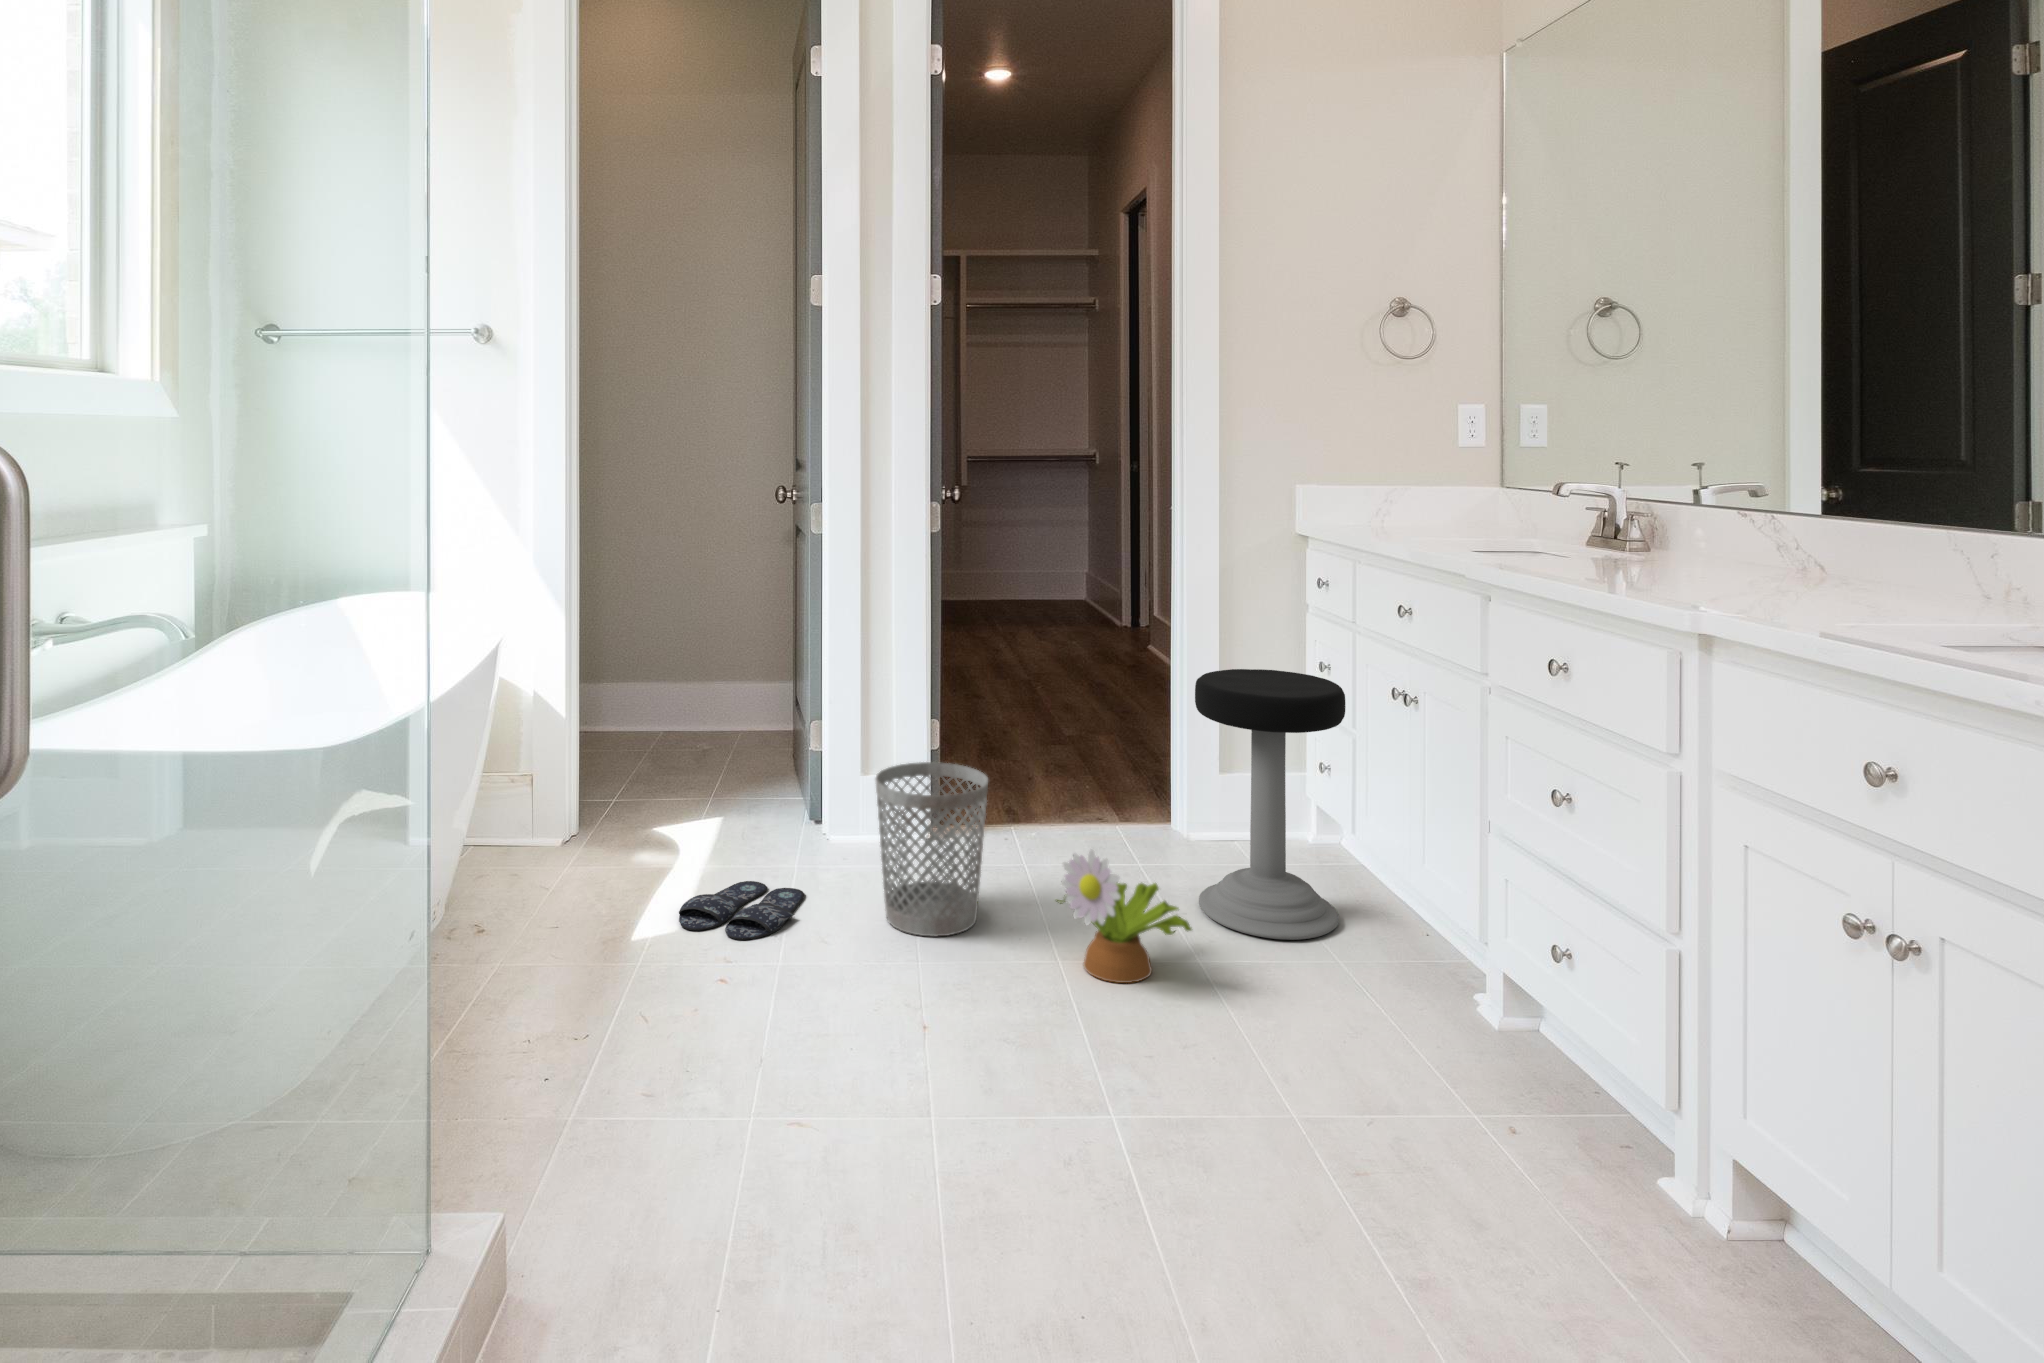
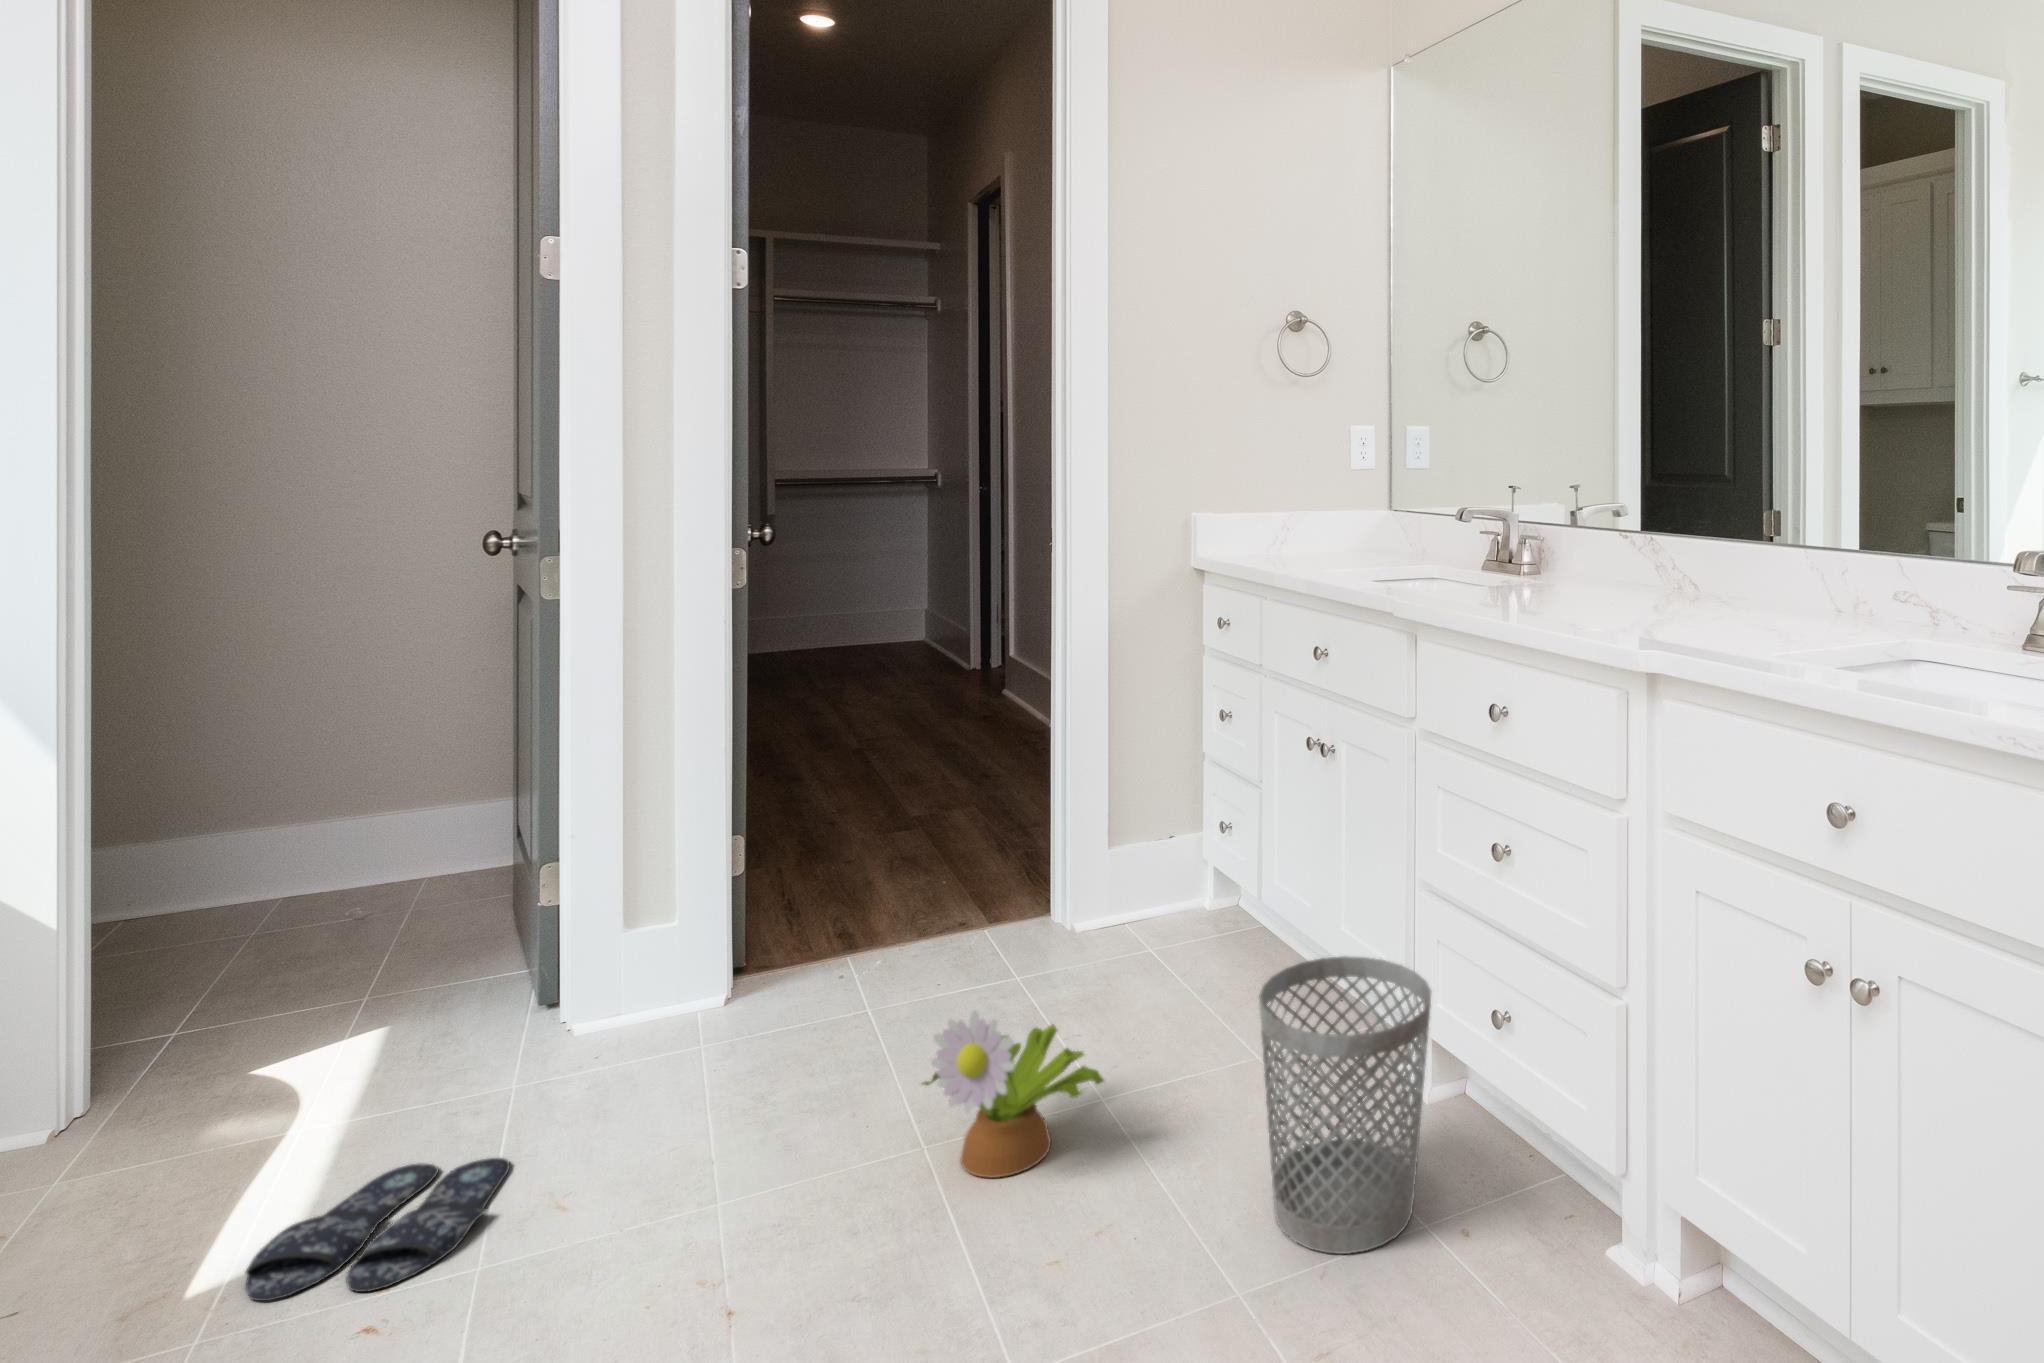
stool: present [1195,669,1346,940] -> none [1095,730,1262,1053]
wastebasket: present [876,762,988,936] -> present [1259,956,1431,1254]

